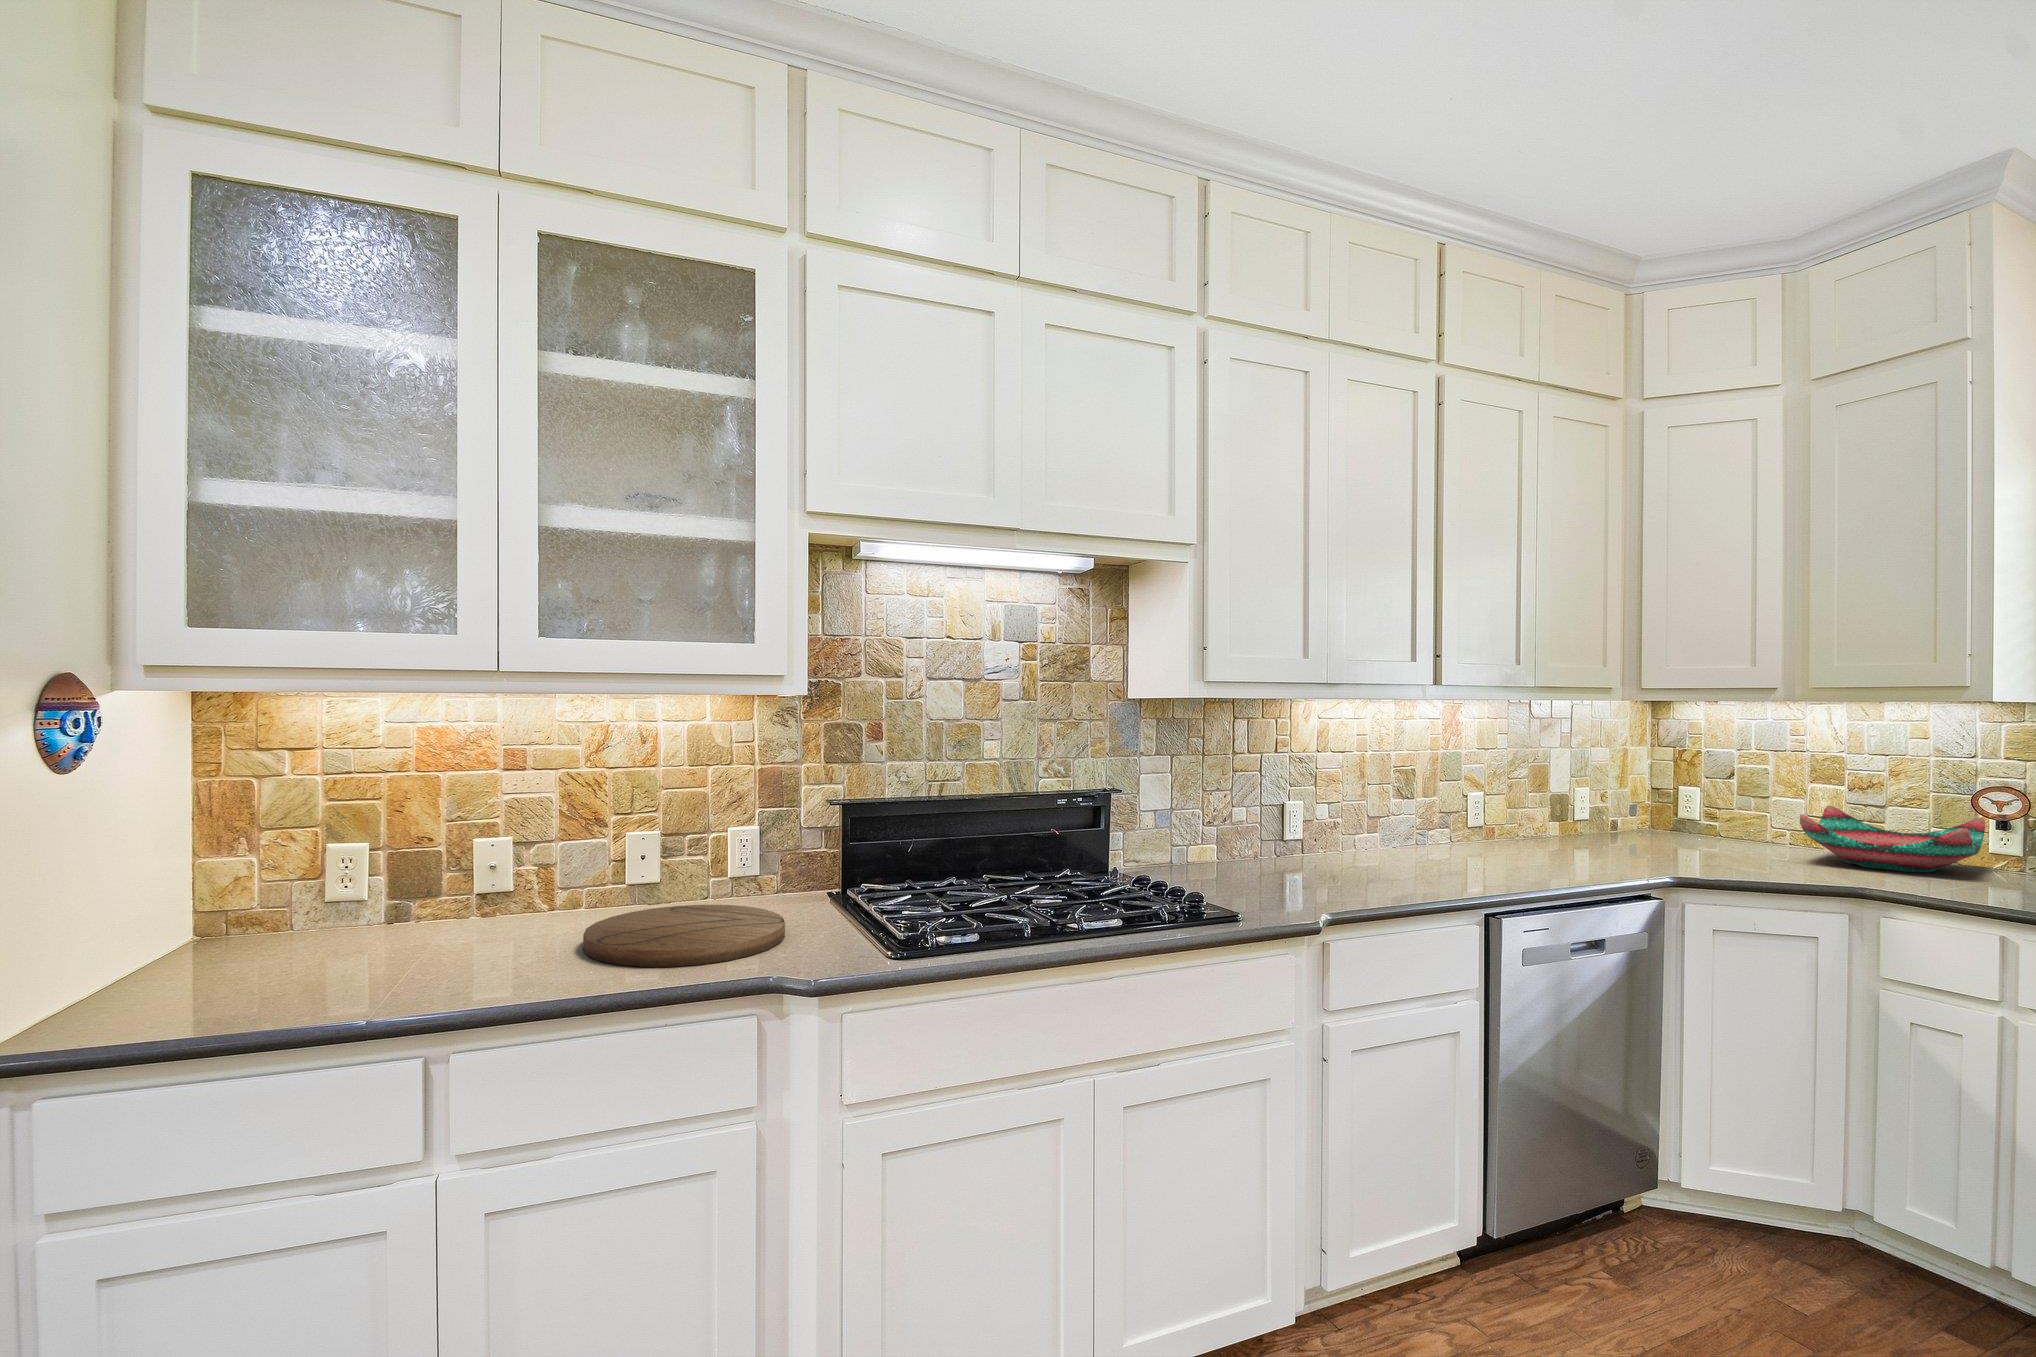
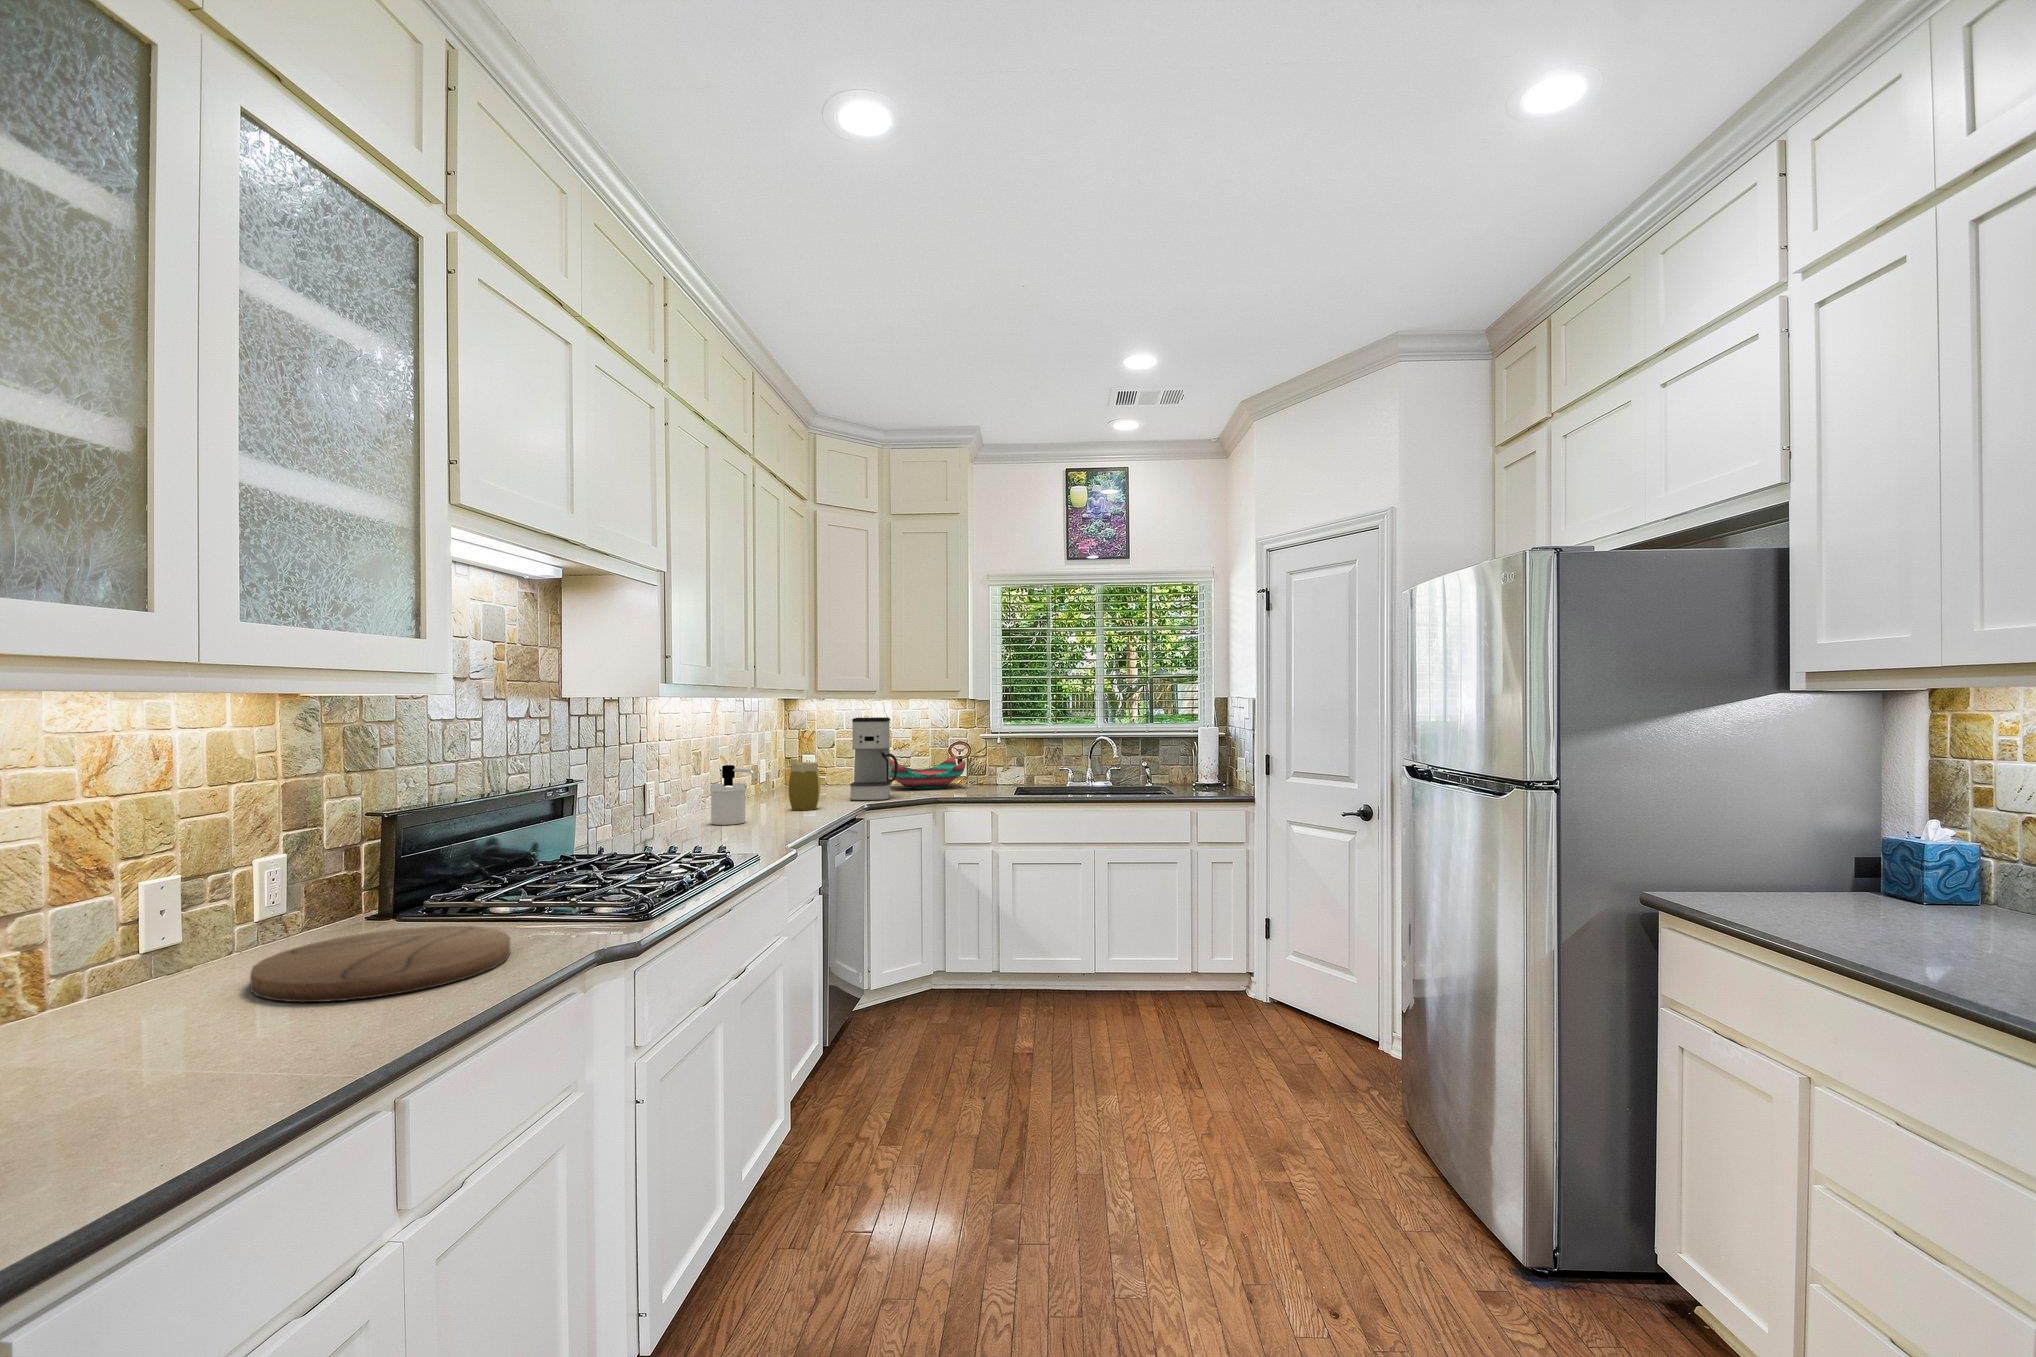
coffee maker: none [1664,736,1763,876] -> present [850,717,898,801]
soap dispenser: none [1358,790,1408,871] -> present [710,765,757,825]
jar: none [1520,797,1575,870] -> present [789,762,820,810]

